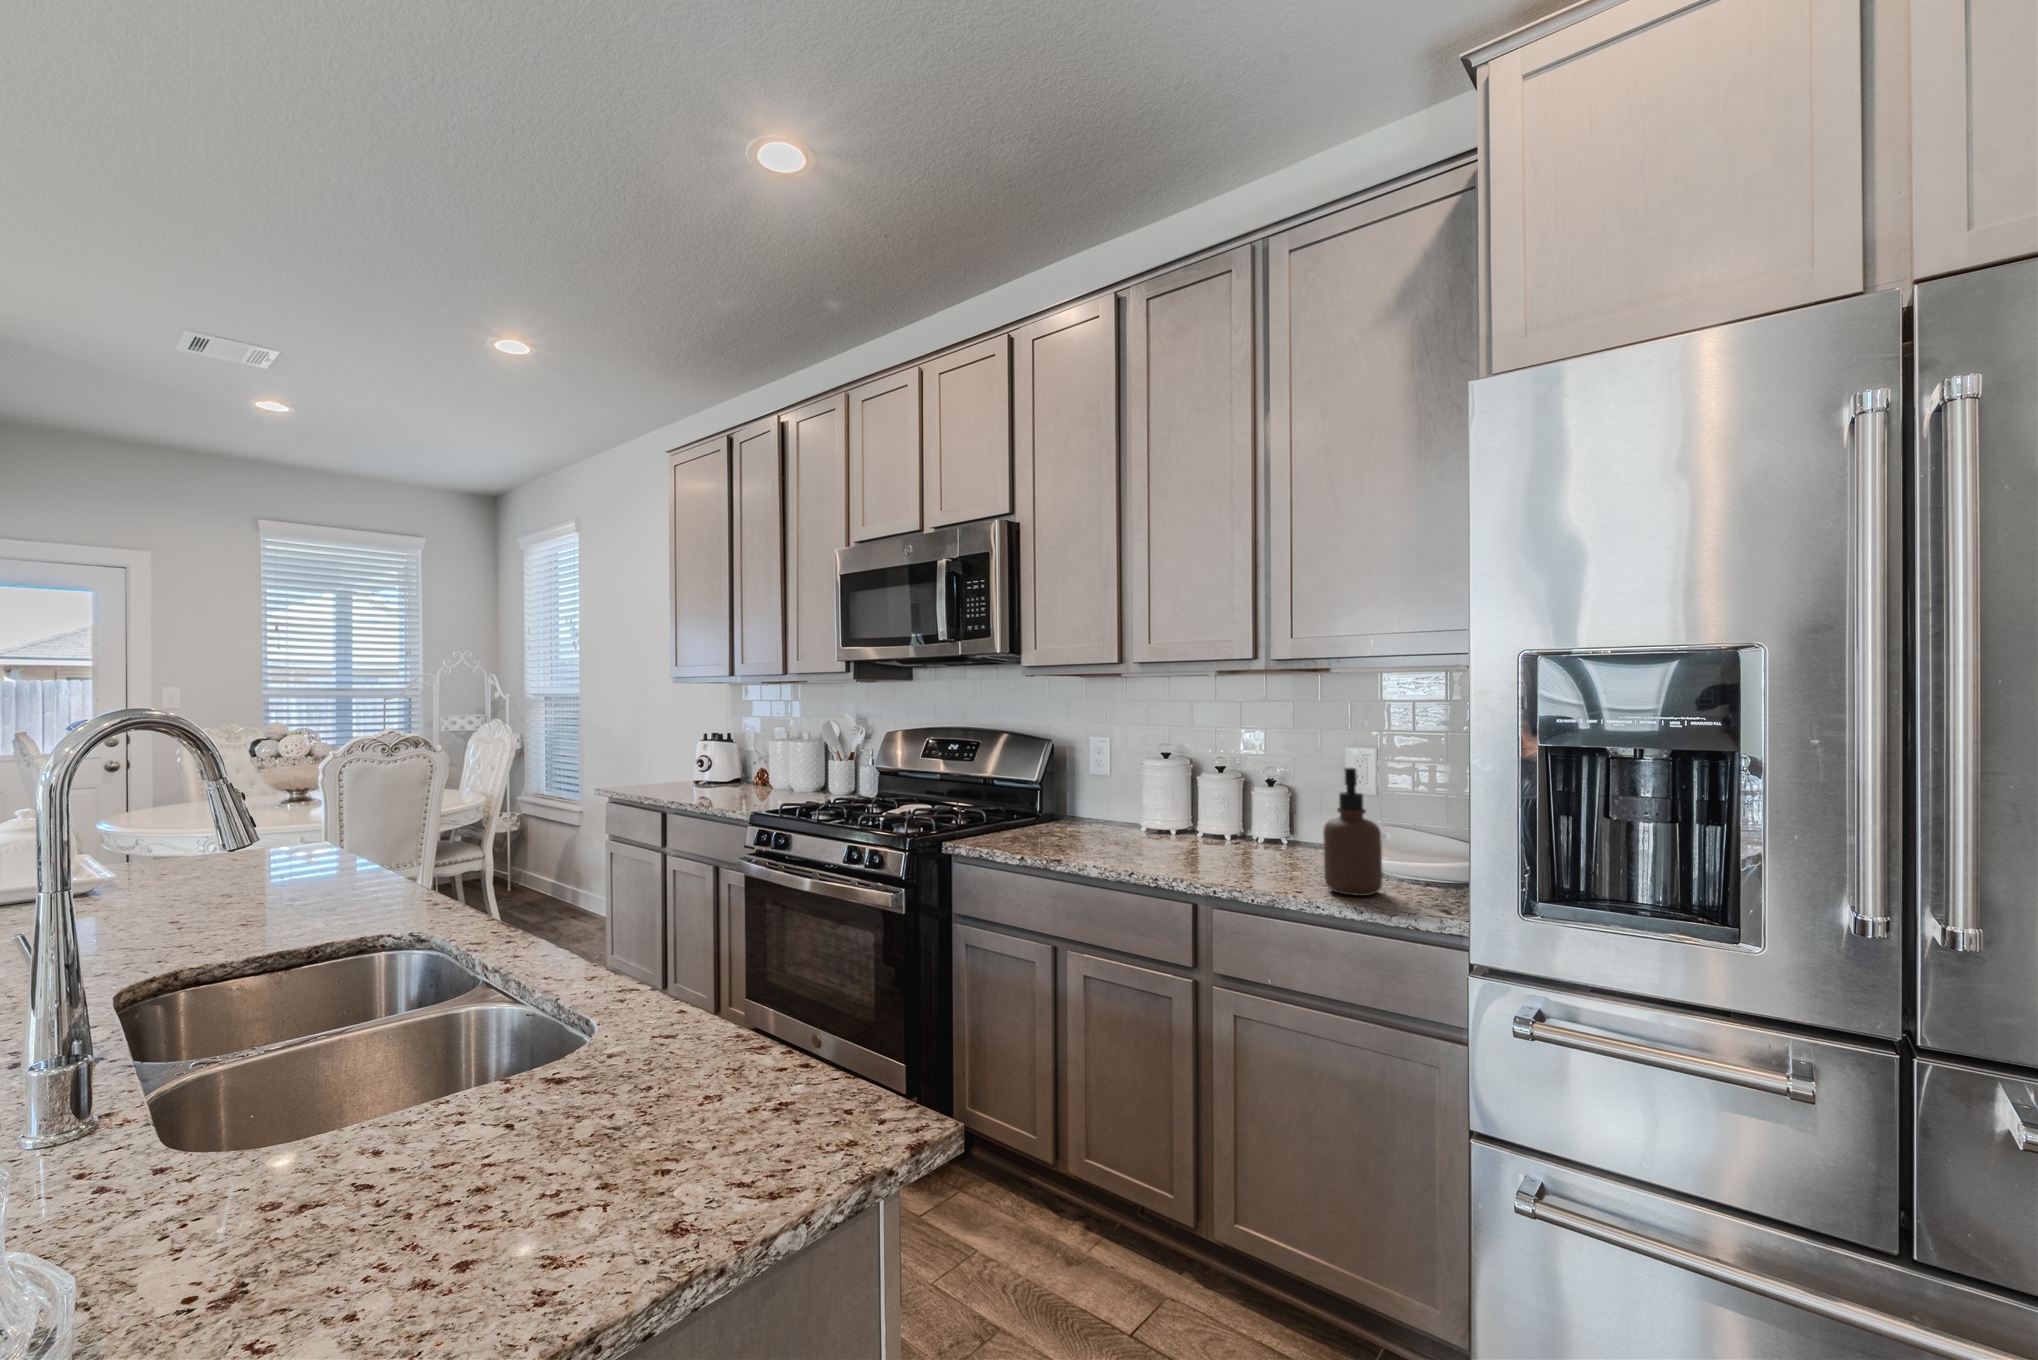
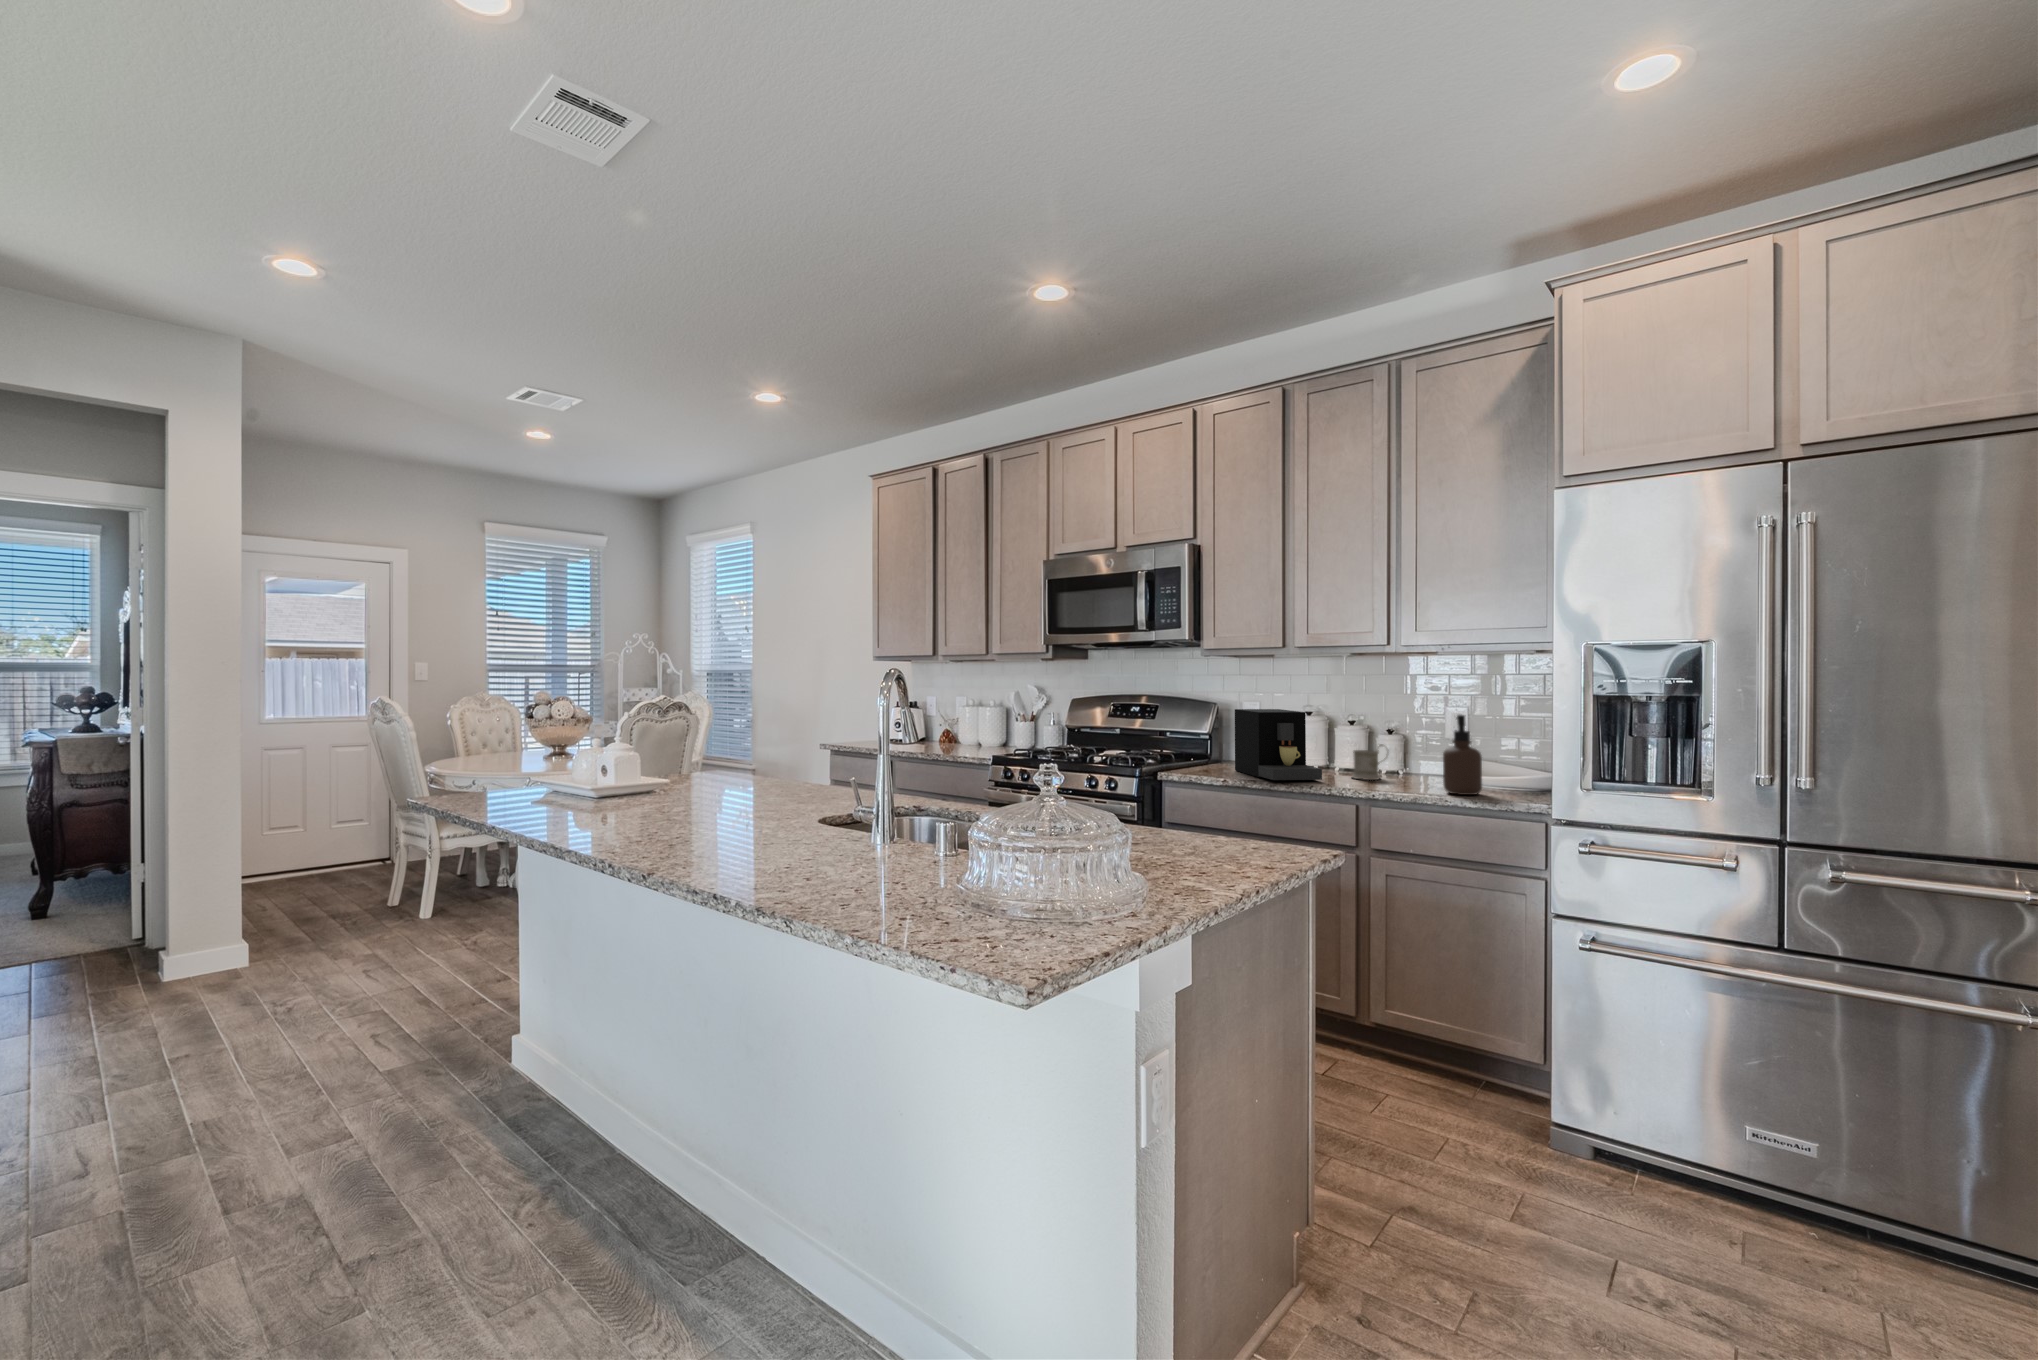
coffee maker: none [1056,751,1160,862] -> present [1235,709,1322,780]
mug: none [1208,805,1263,859] -> present [1352,744,1385,780]

